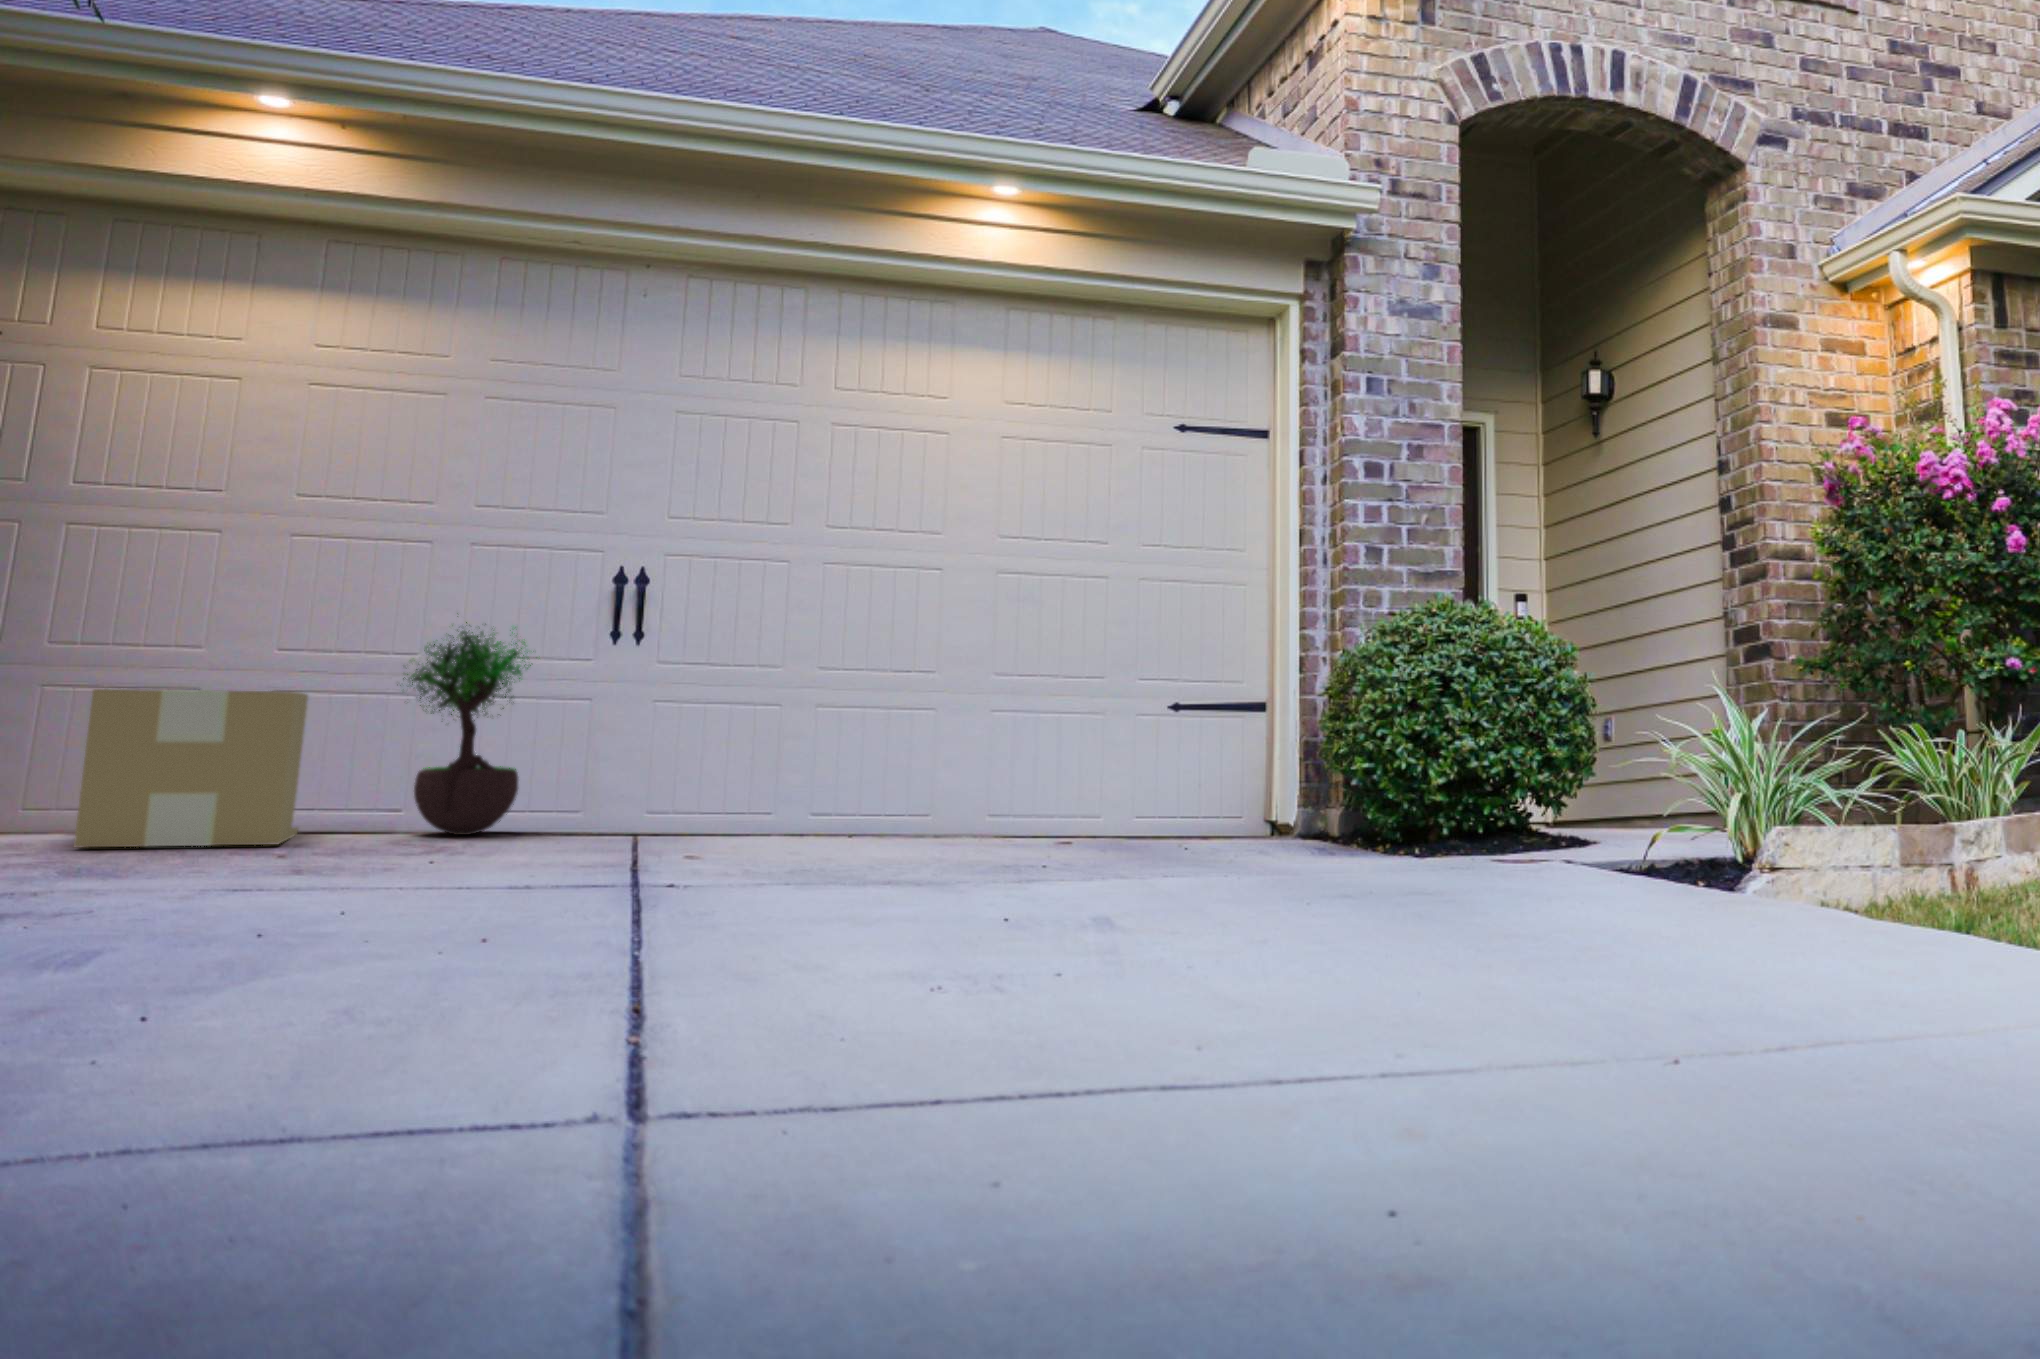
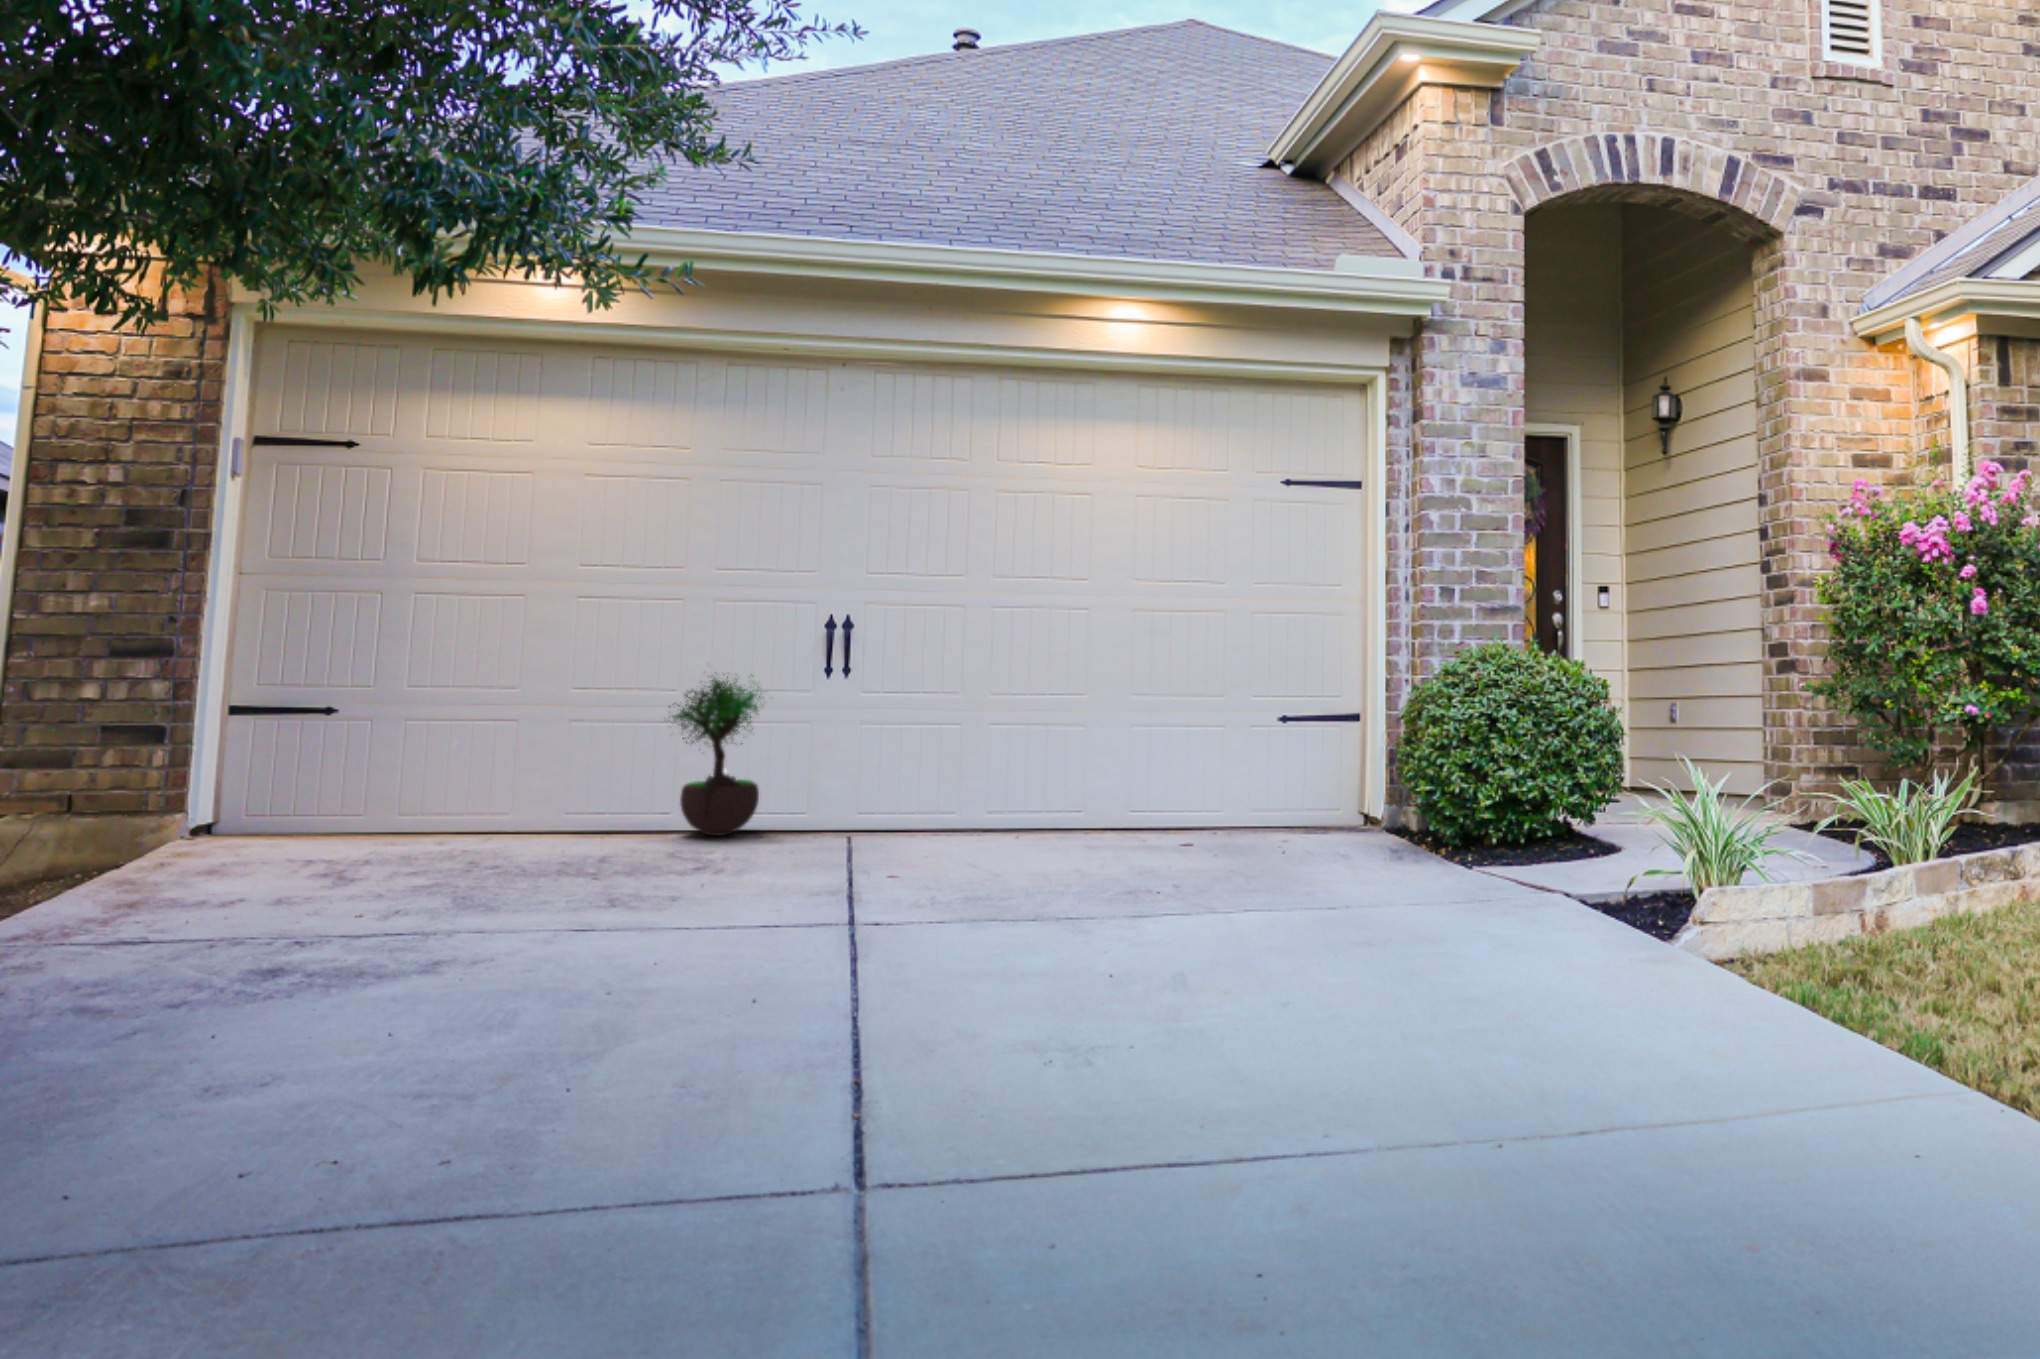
cardboard box: present [74,689,308,847] -> none [434,724,602,858]

